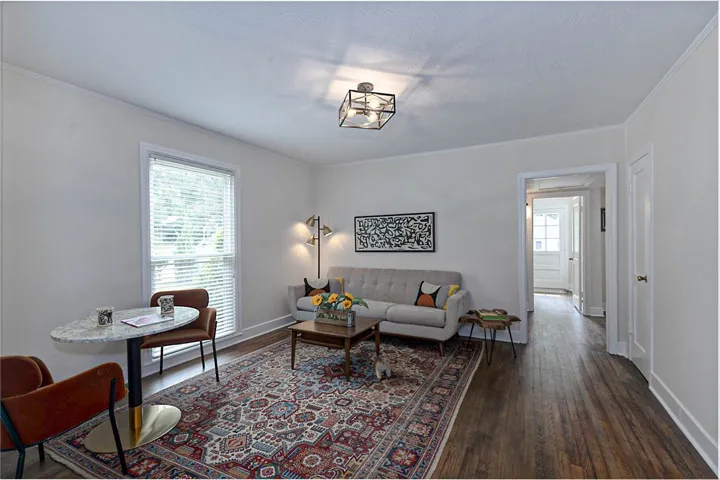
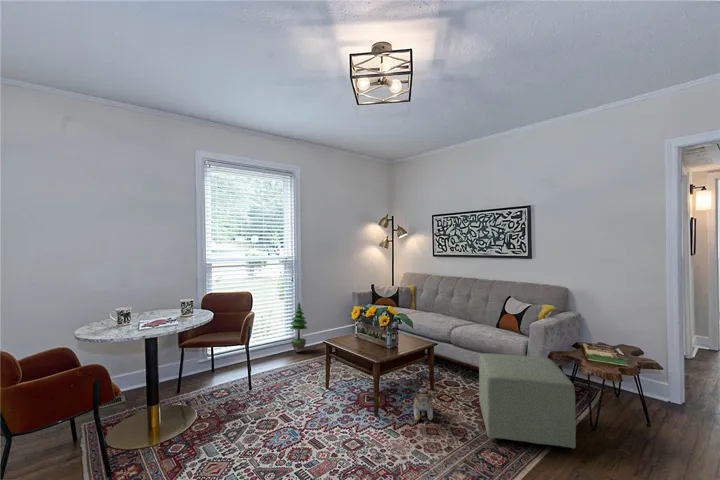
potted tree: none [234,298,252,346] -> present [290,303,307,352]
ottoman: none [417,322,487,381] -> present [479,353,576,448]

